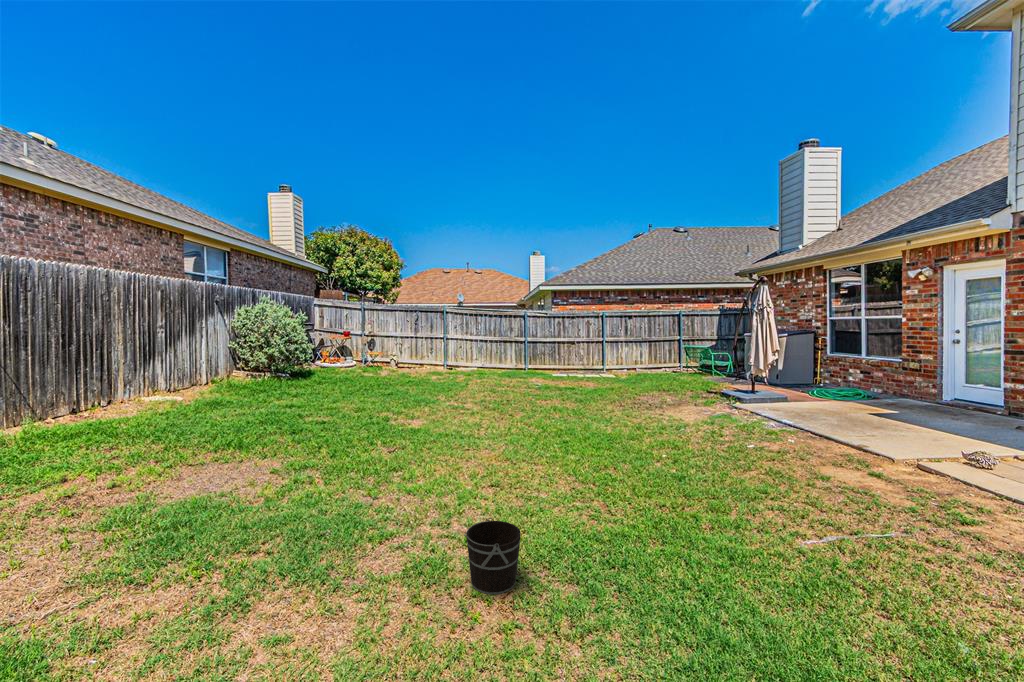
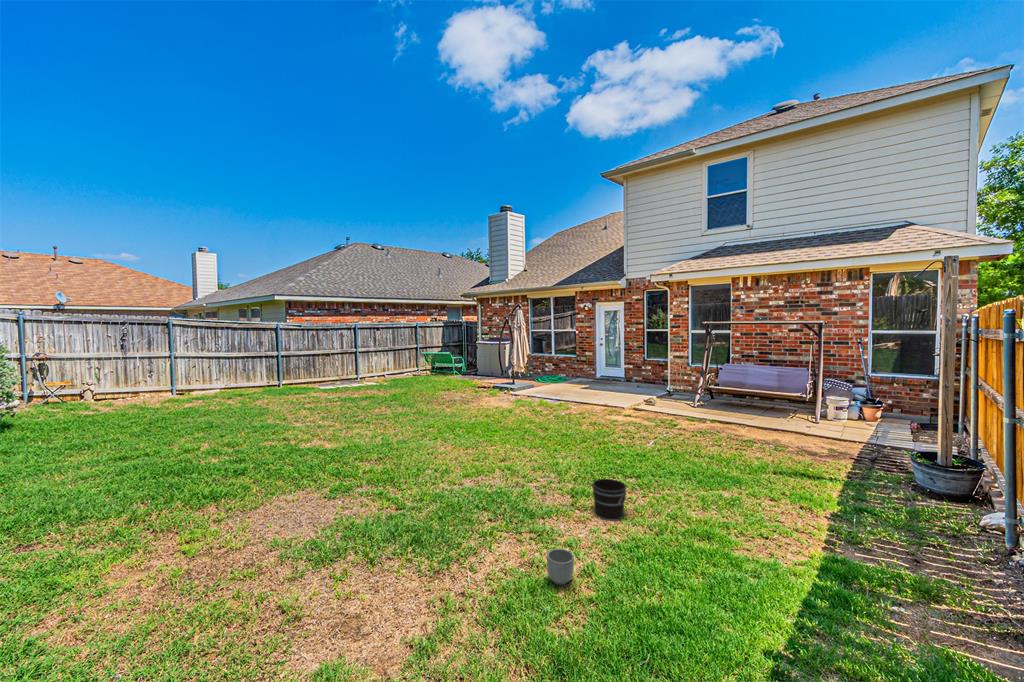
planter: none [239,573,282,625] -> present [547,549,574,585]

